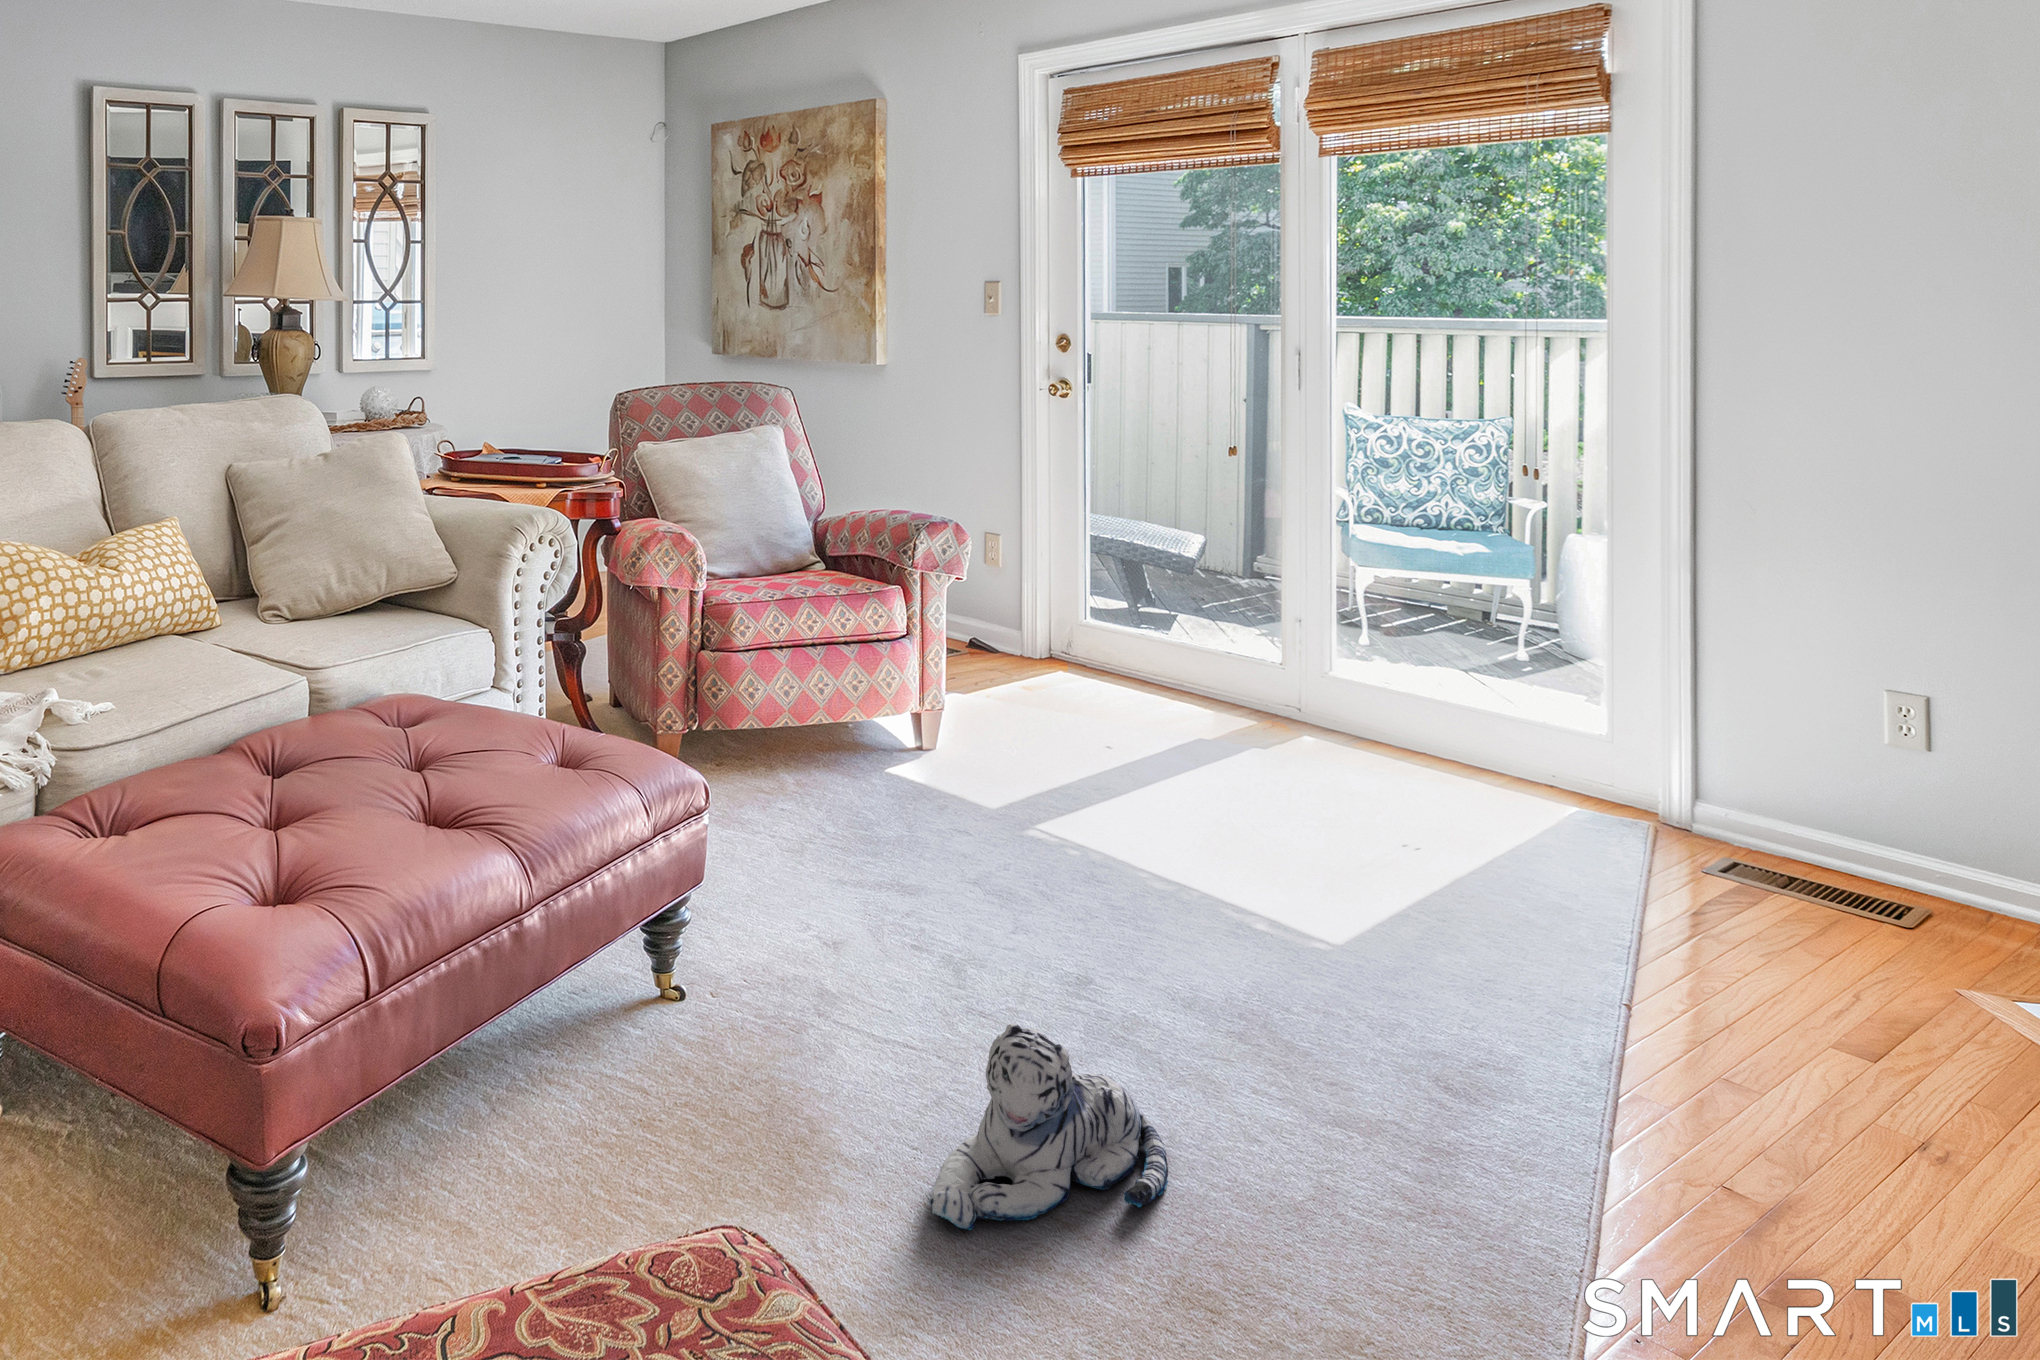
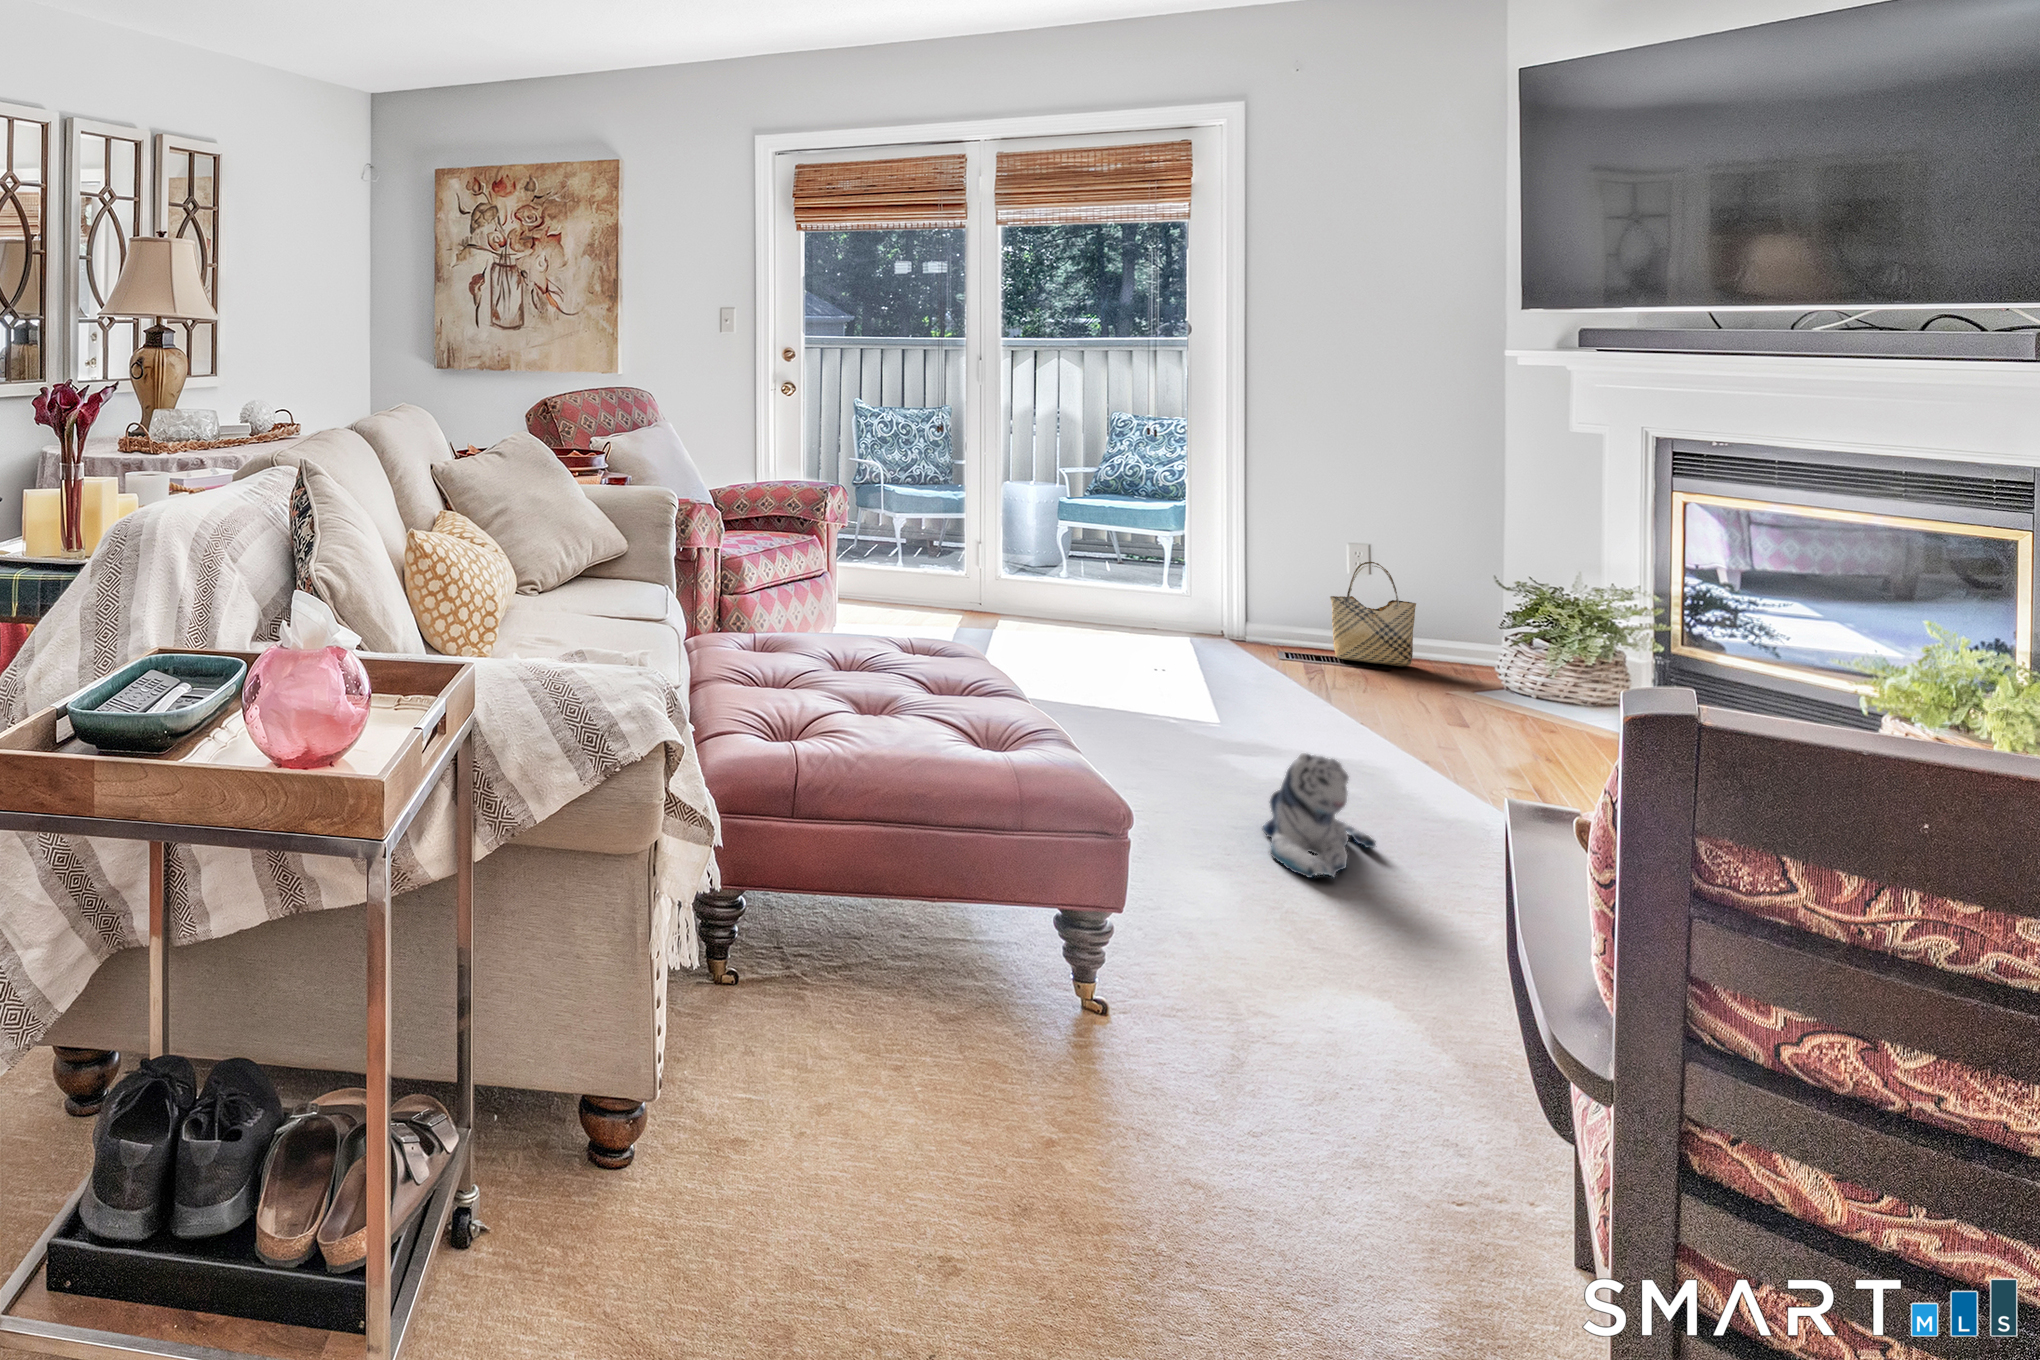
woven basket: none [1821,731,2003,930] -> present [1330,562,1416,666]

